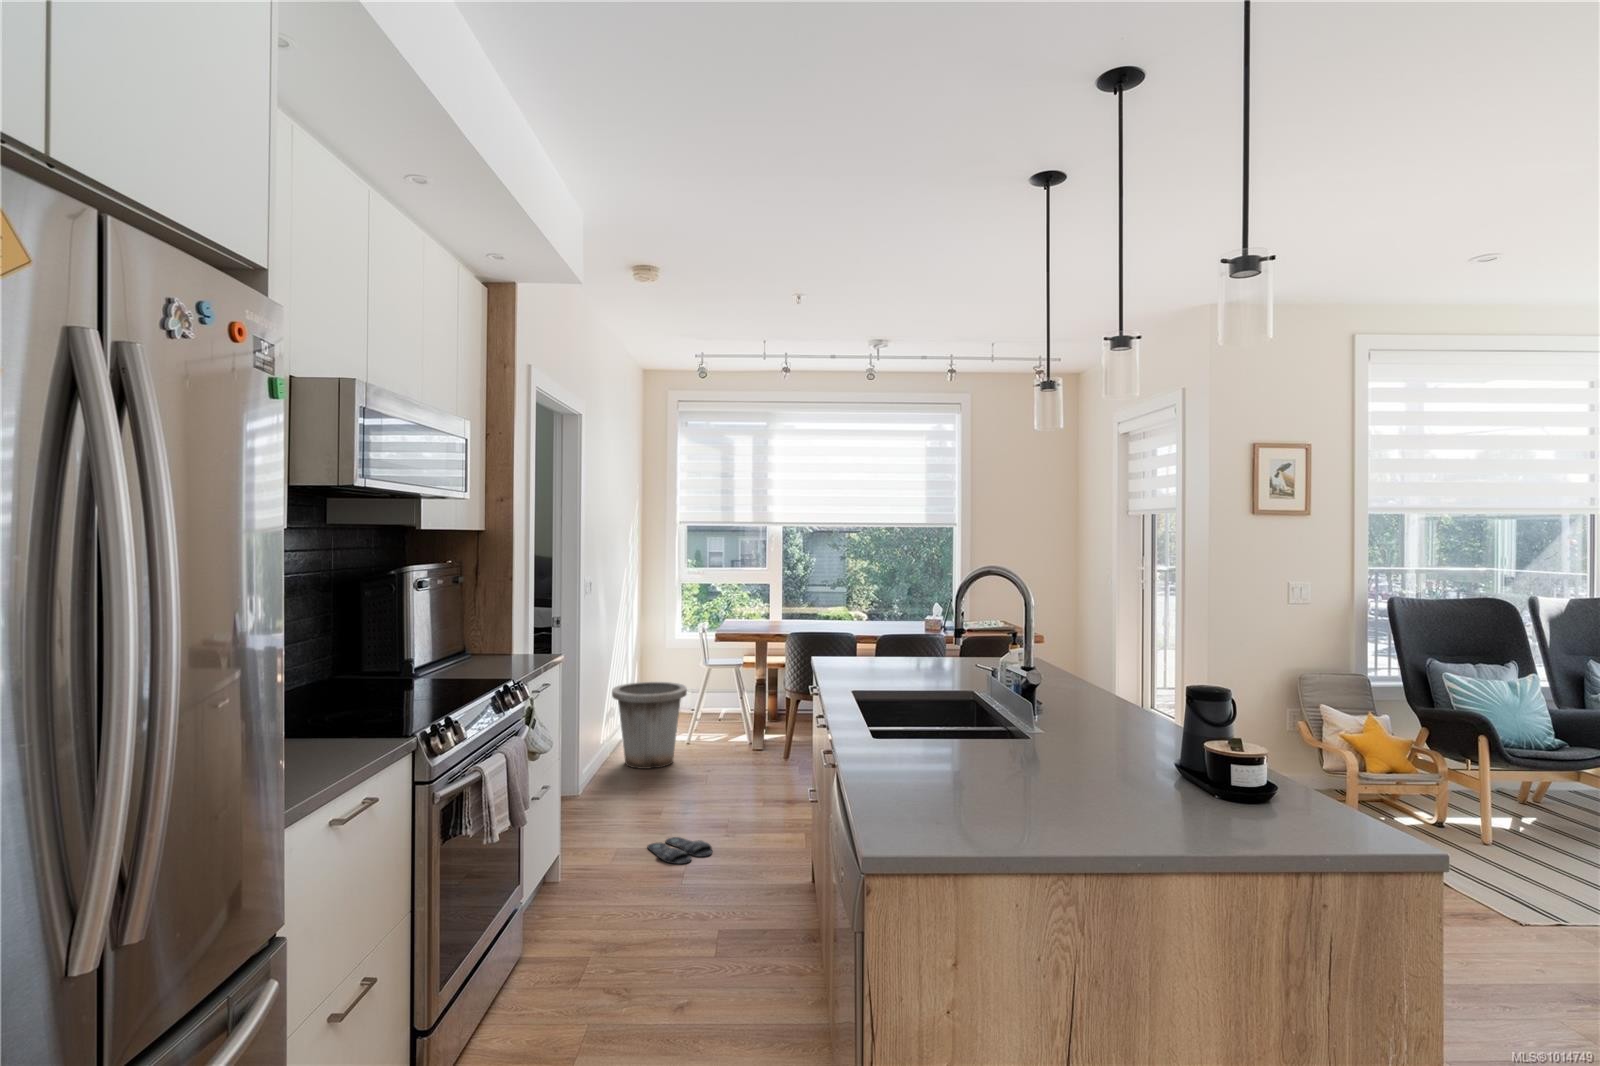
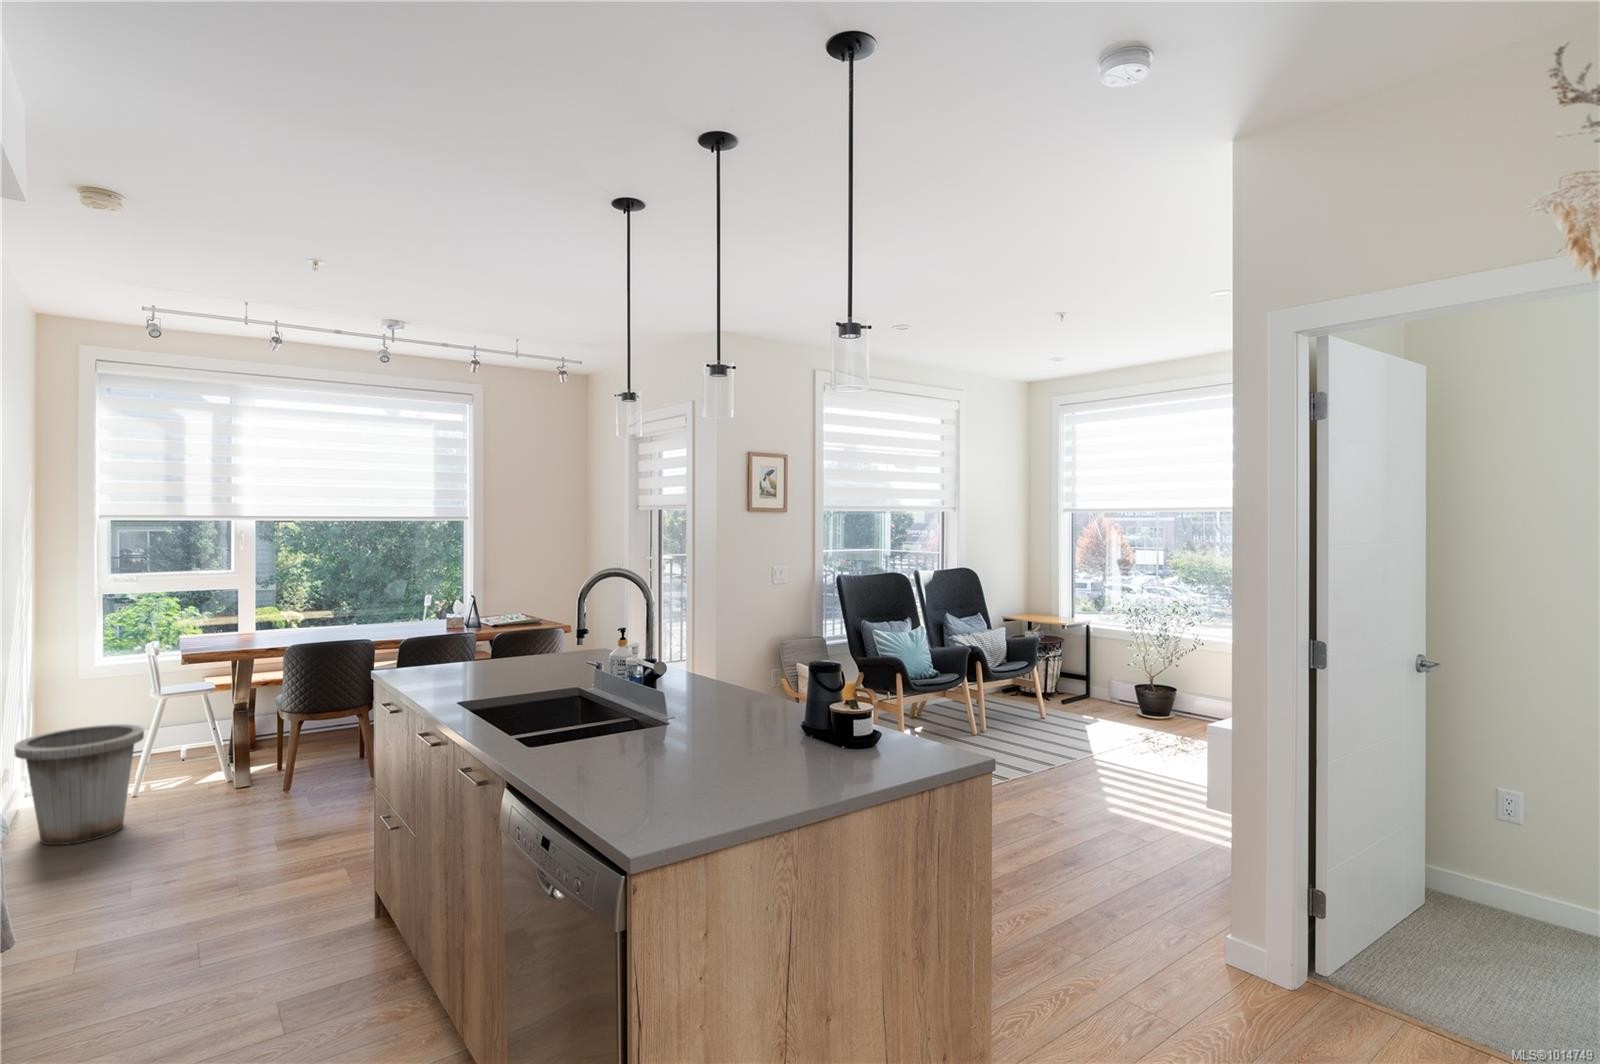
slippers: present [648,837,712,864] -> none [136,910,239,948]

